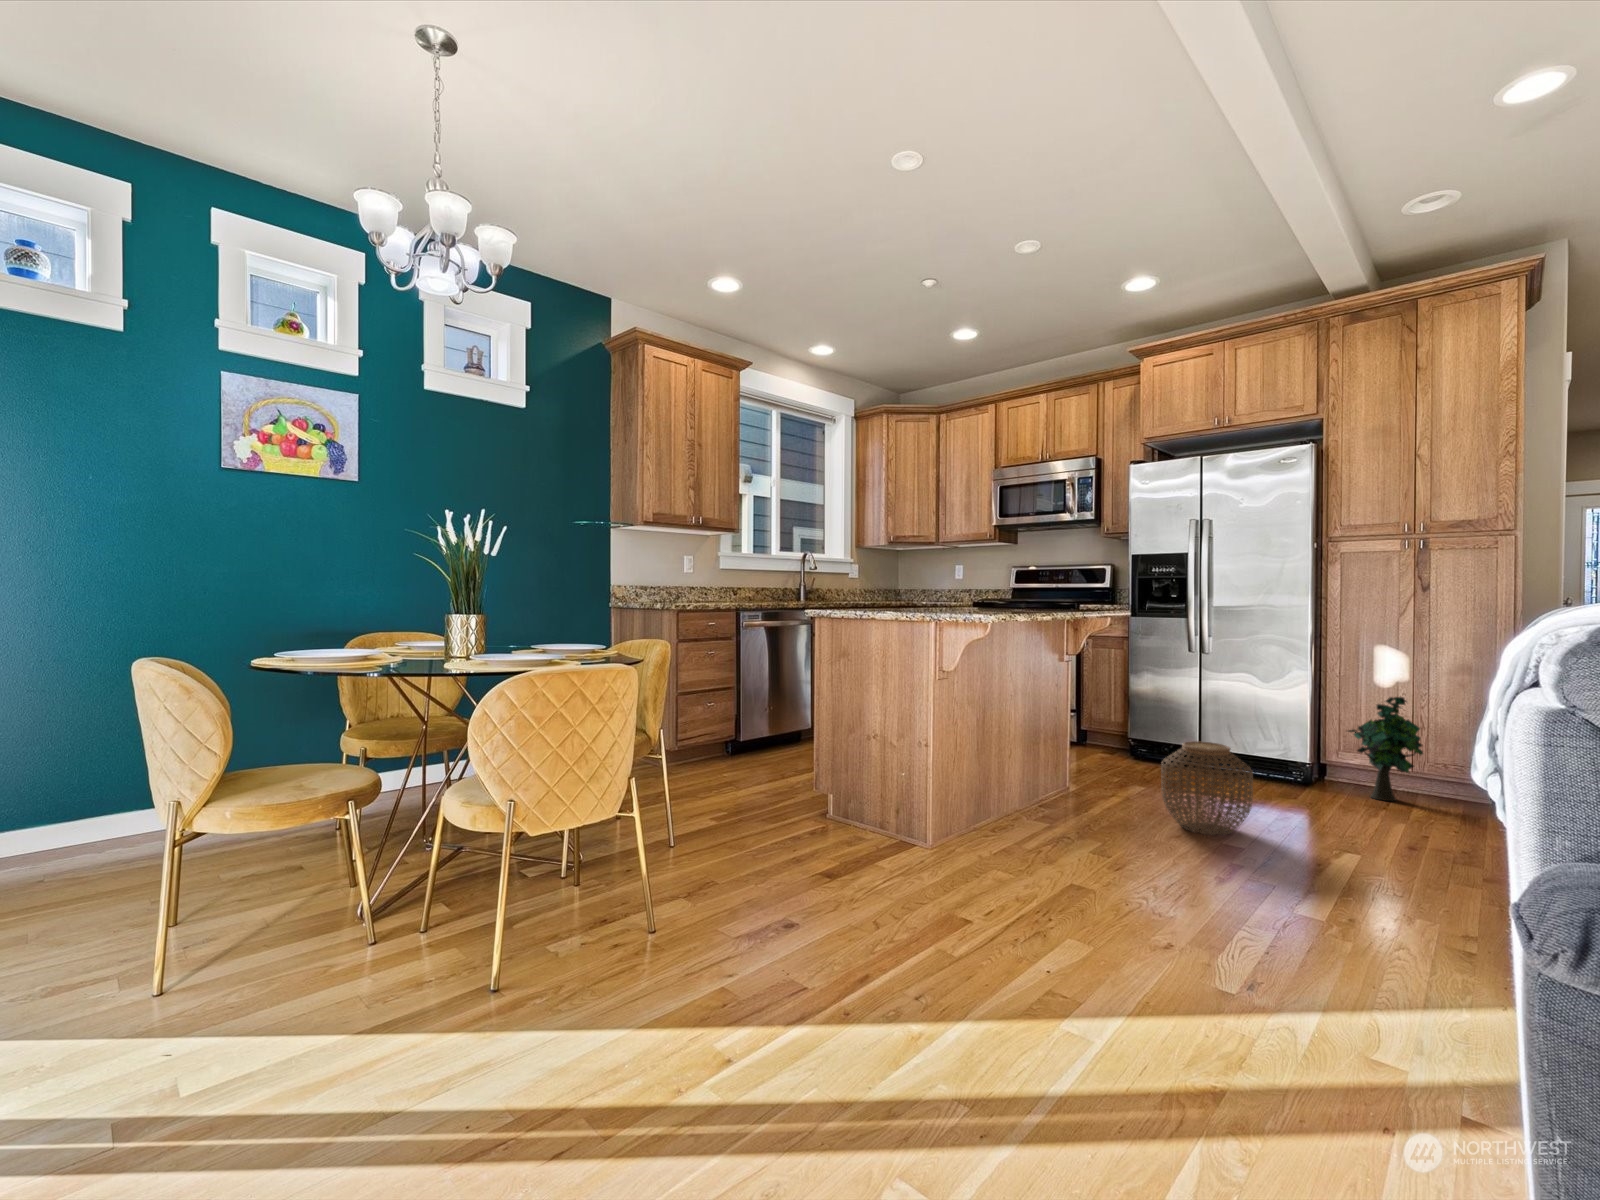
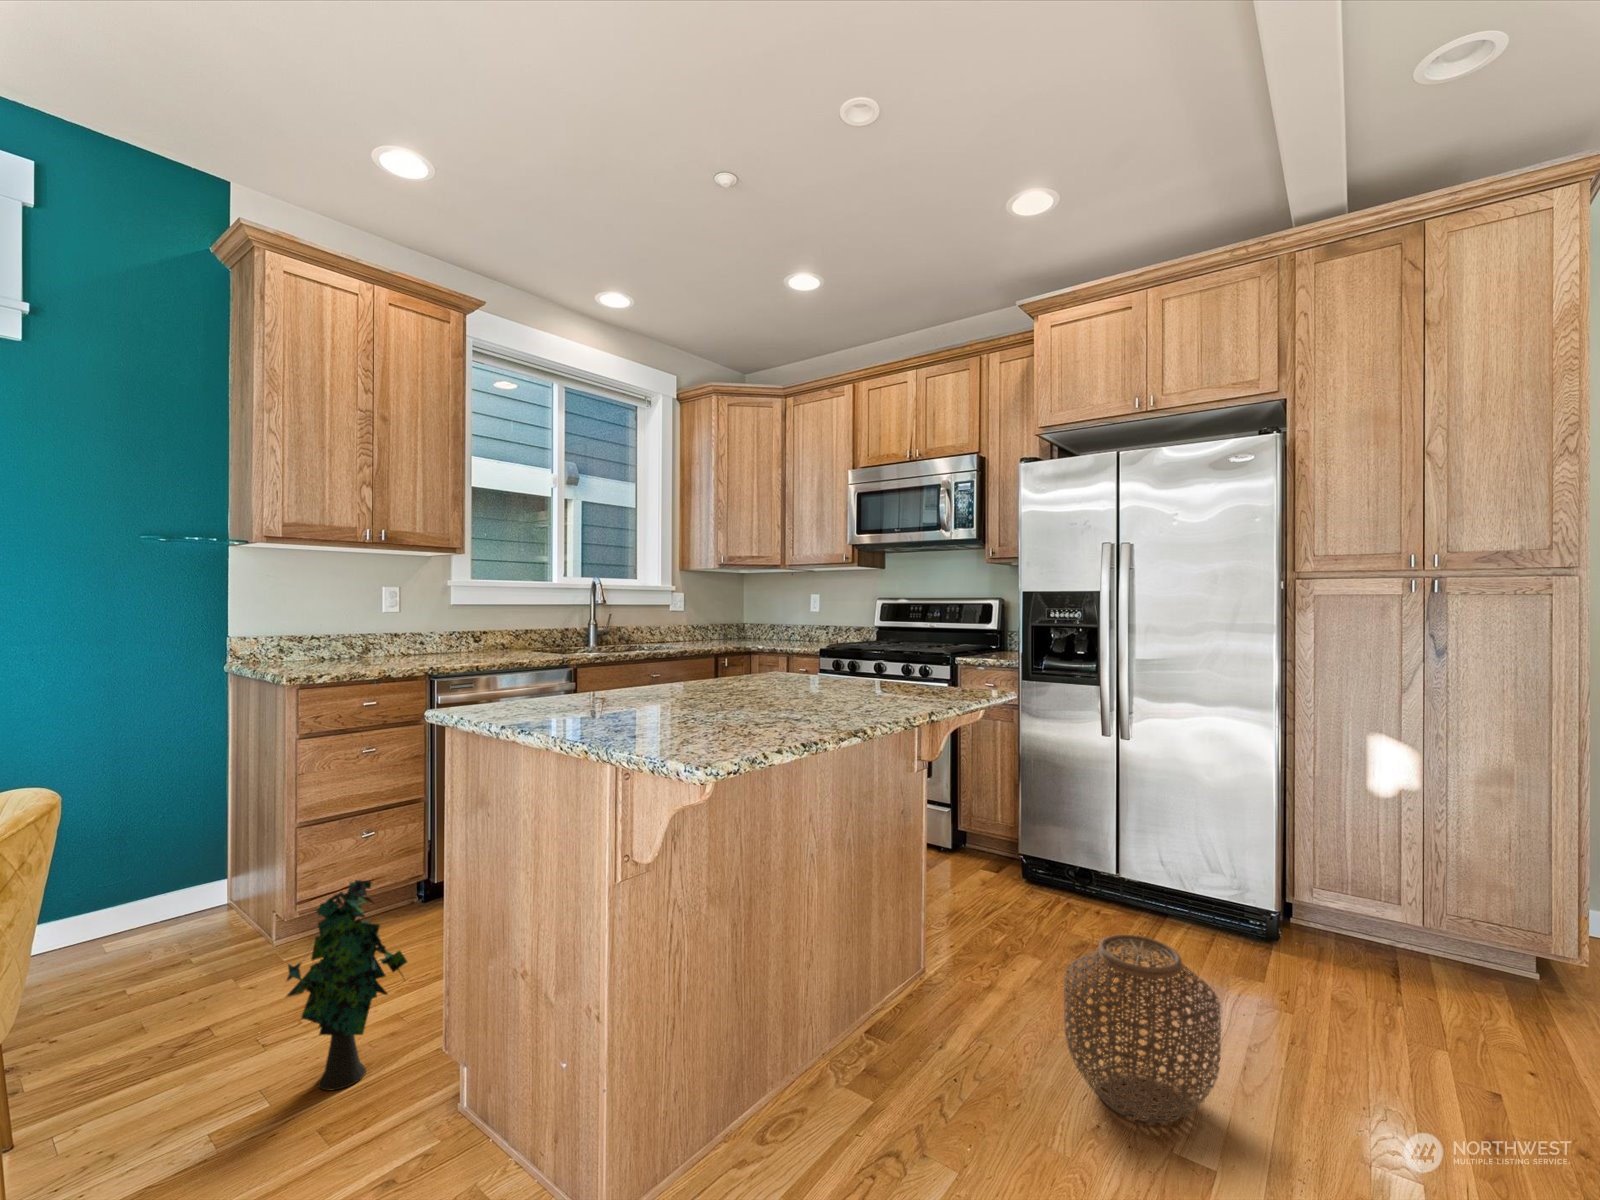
decorative plant: present [1348,697,1423,801] -> present [287,880,407,1091]

